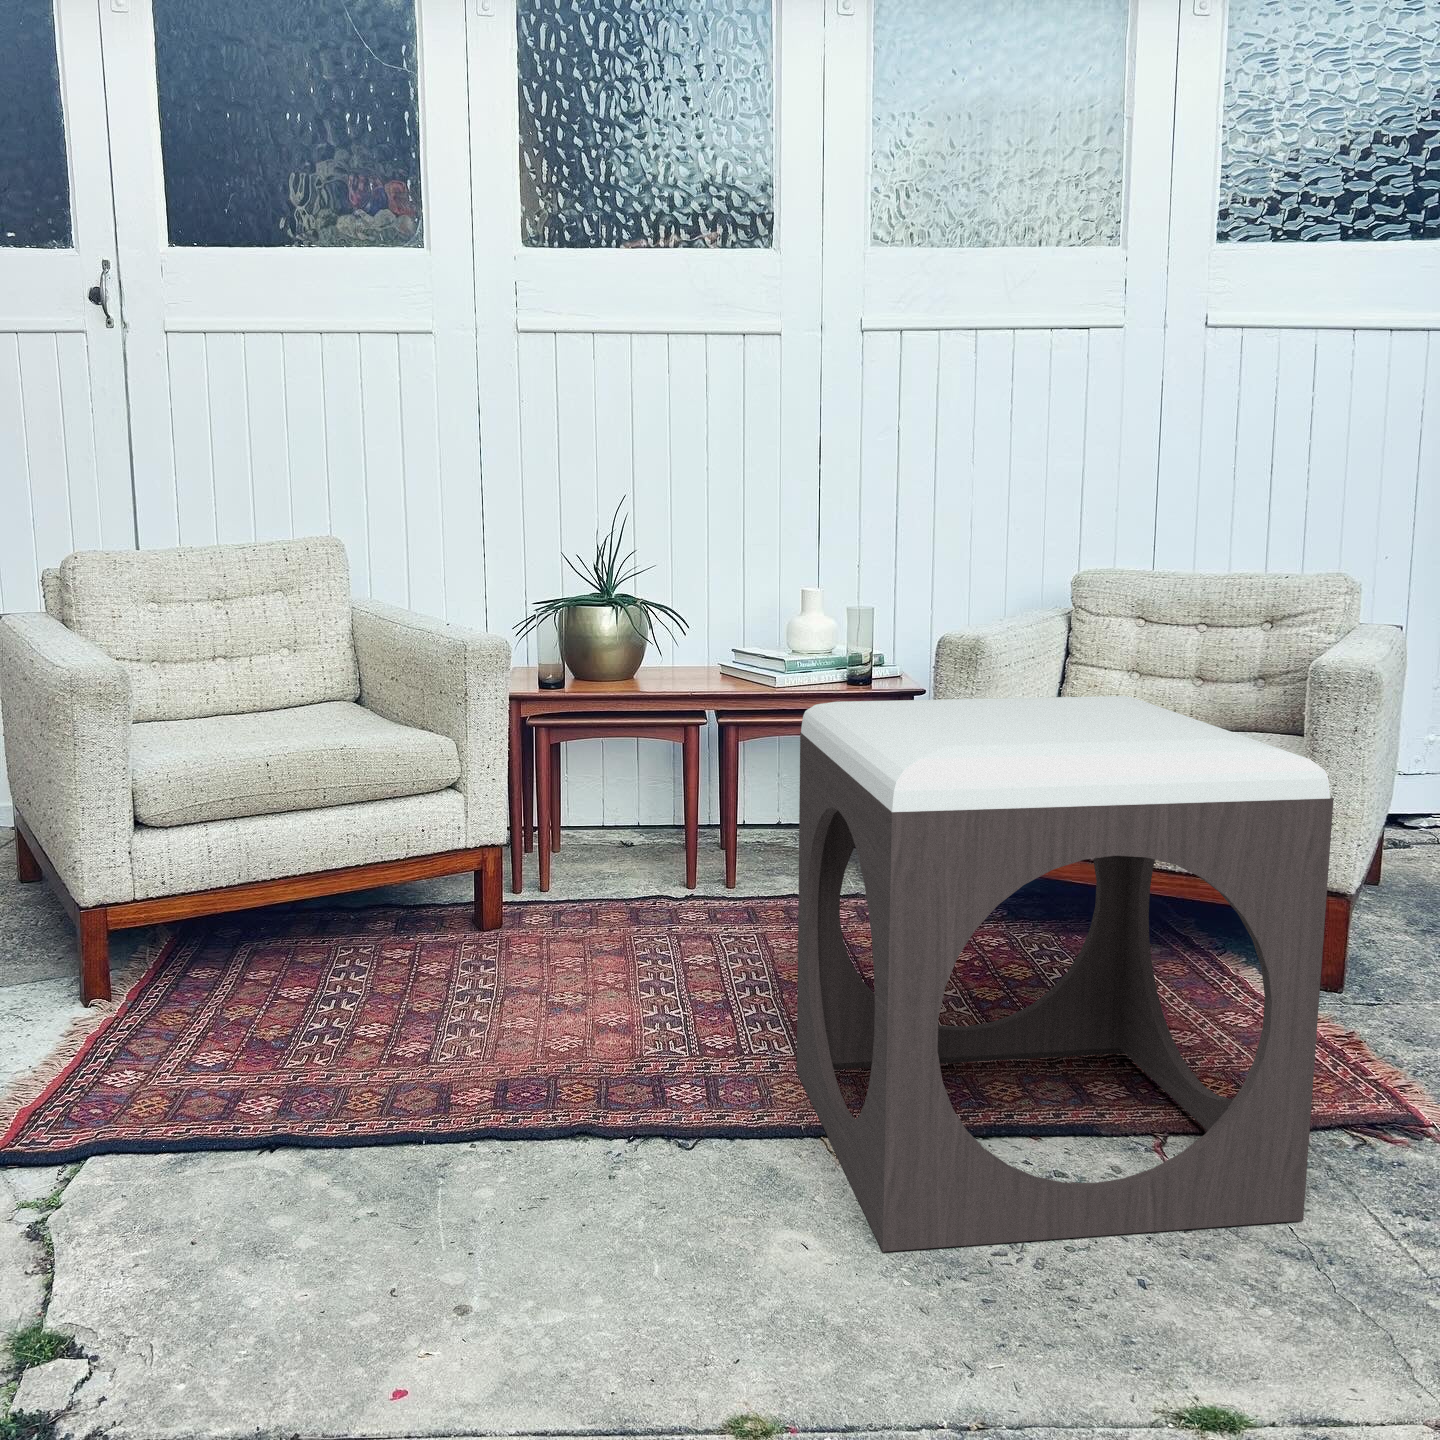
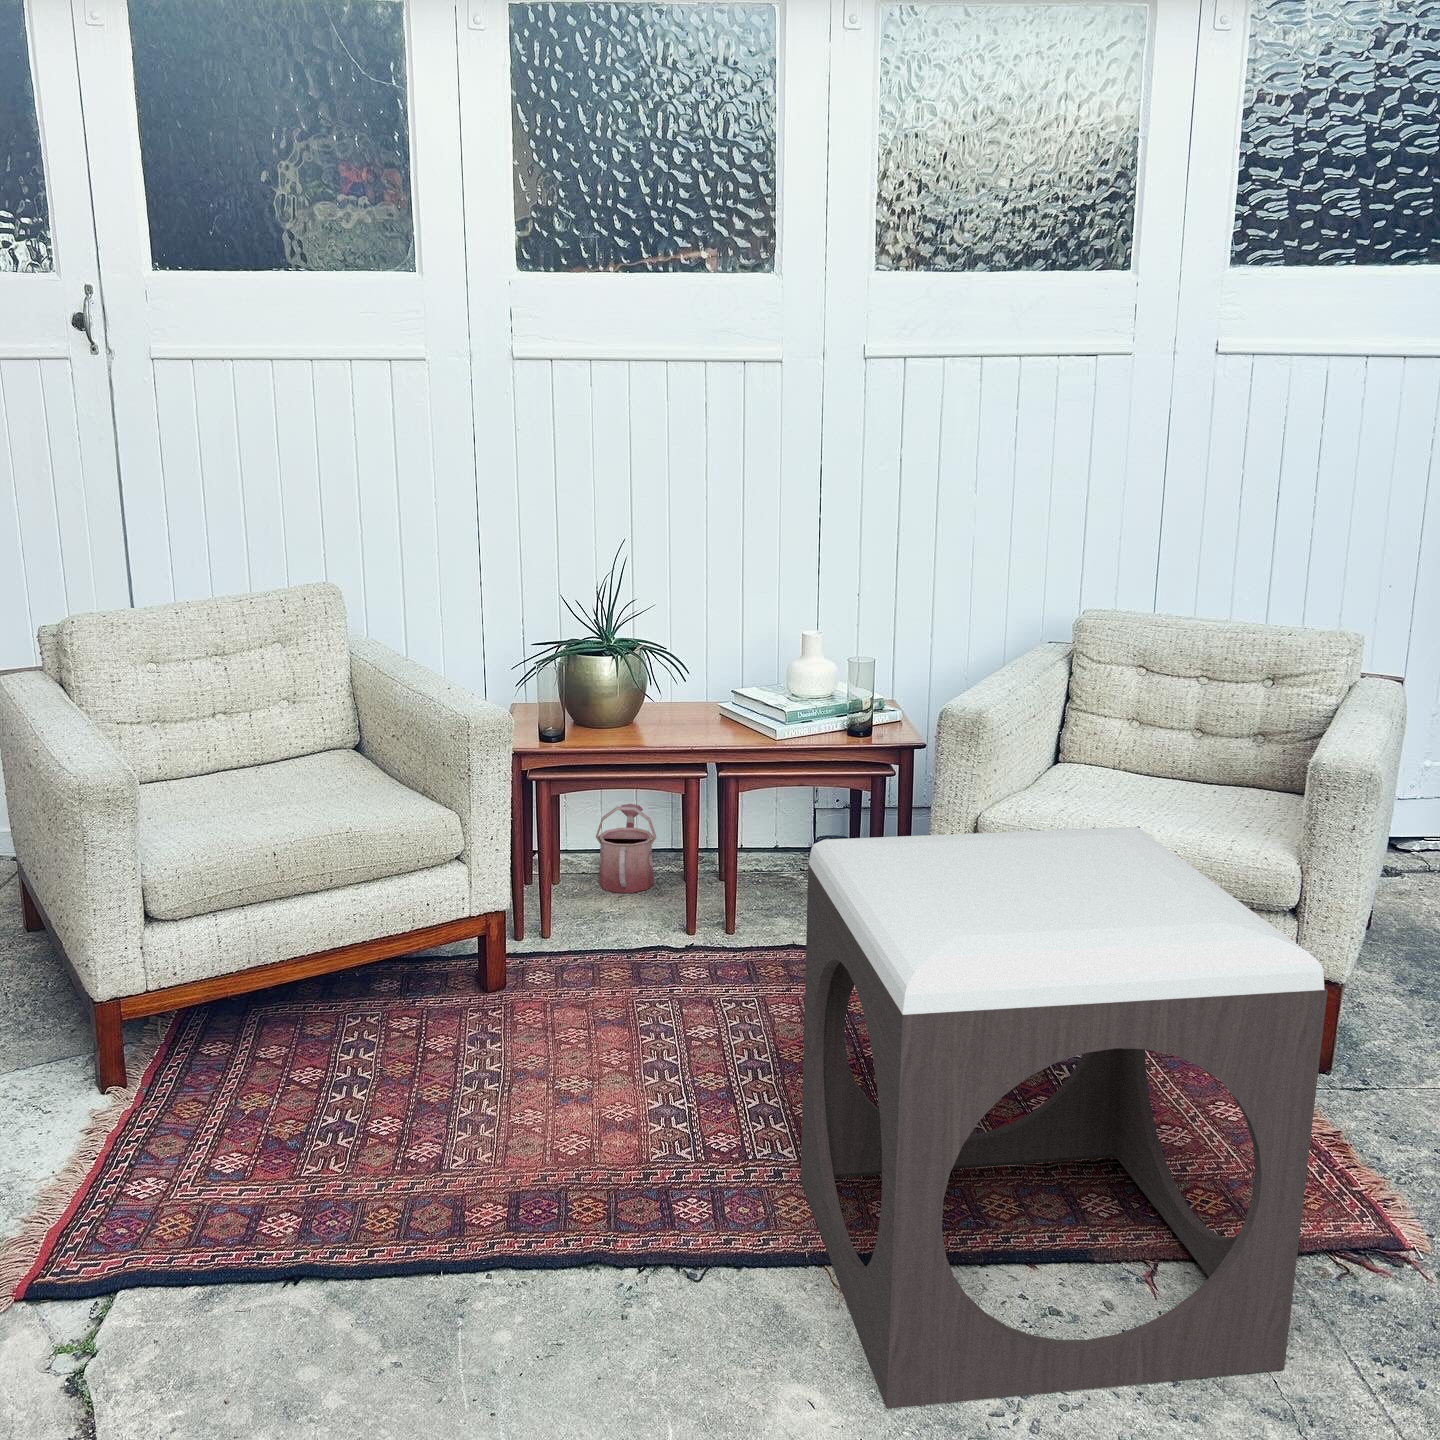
watering can: none [598,771,658,856] -> present [596,804,656,893]

